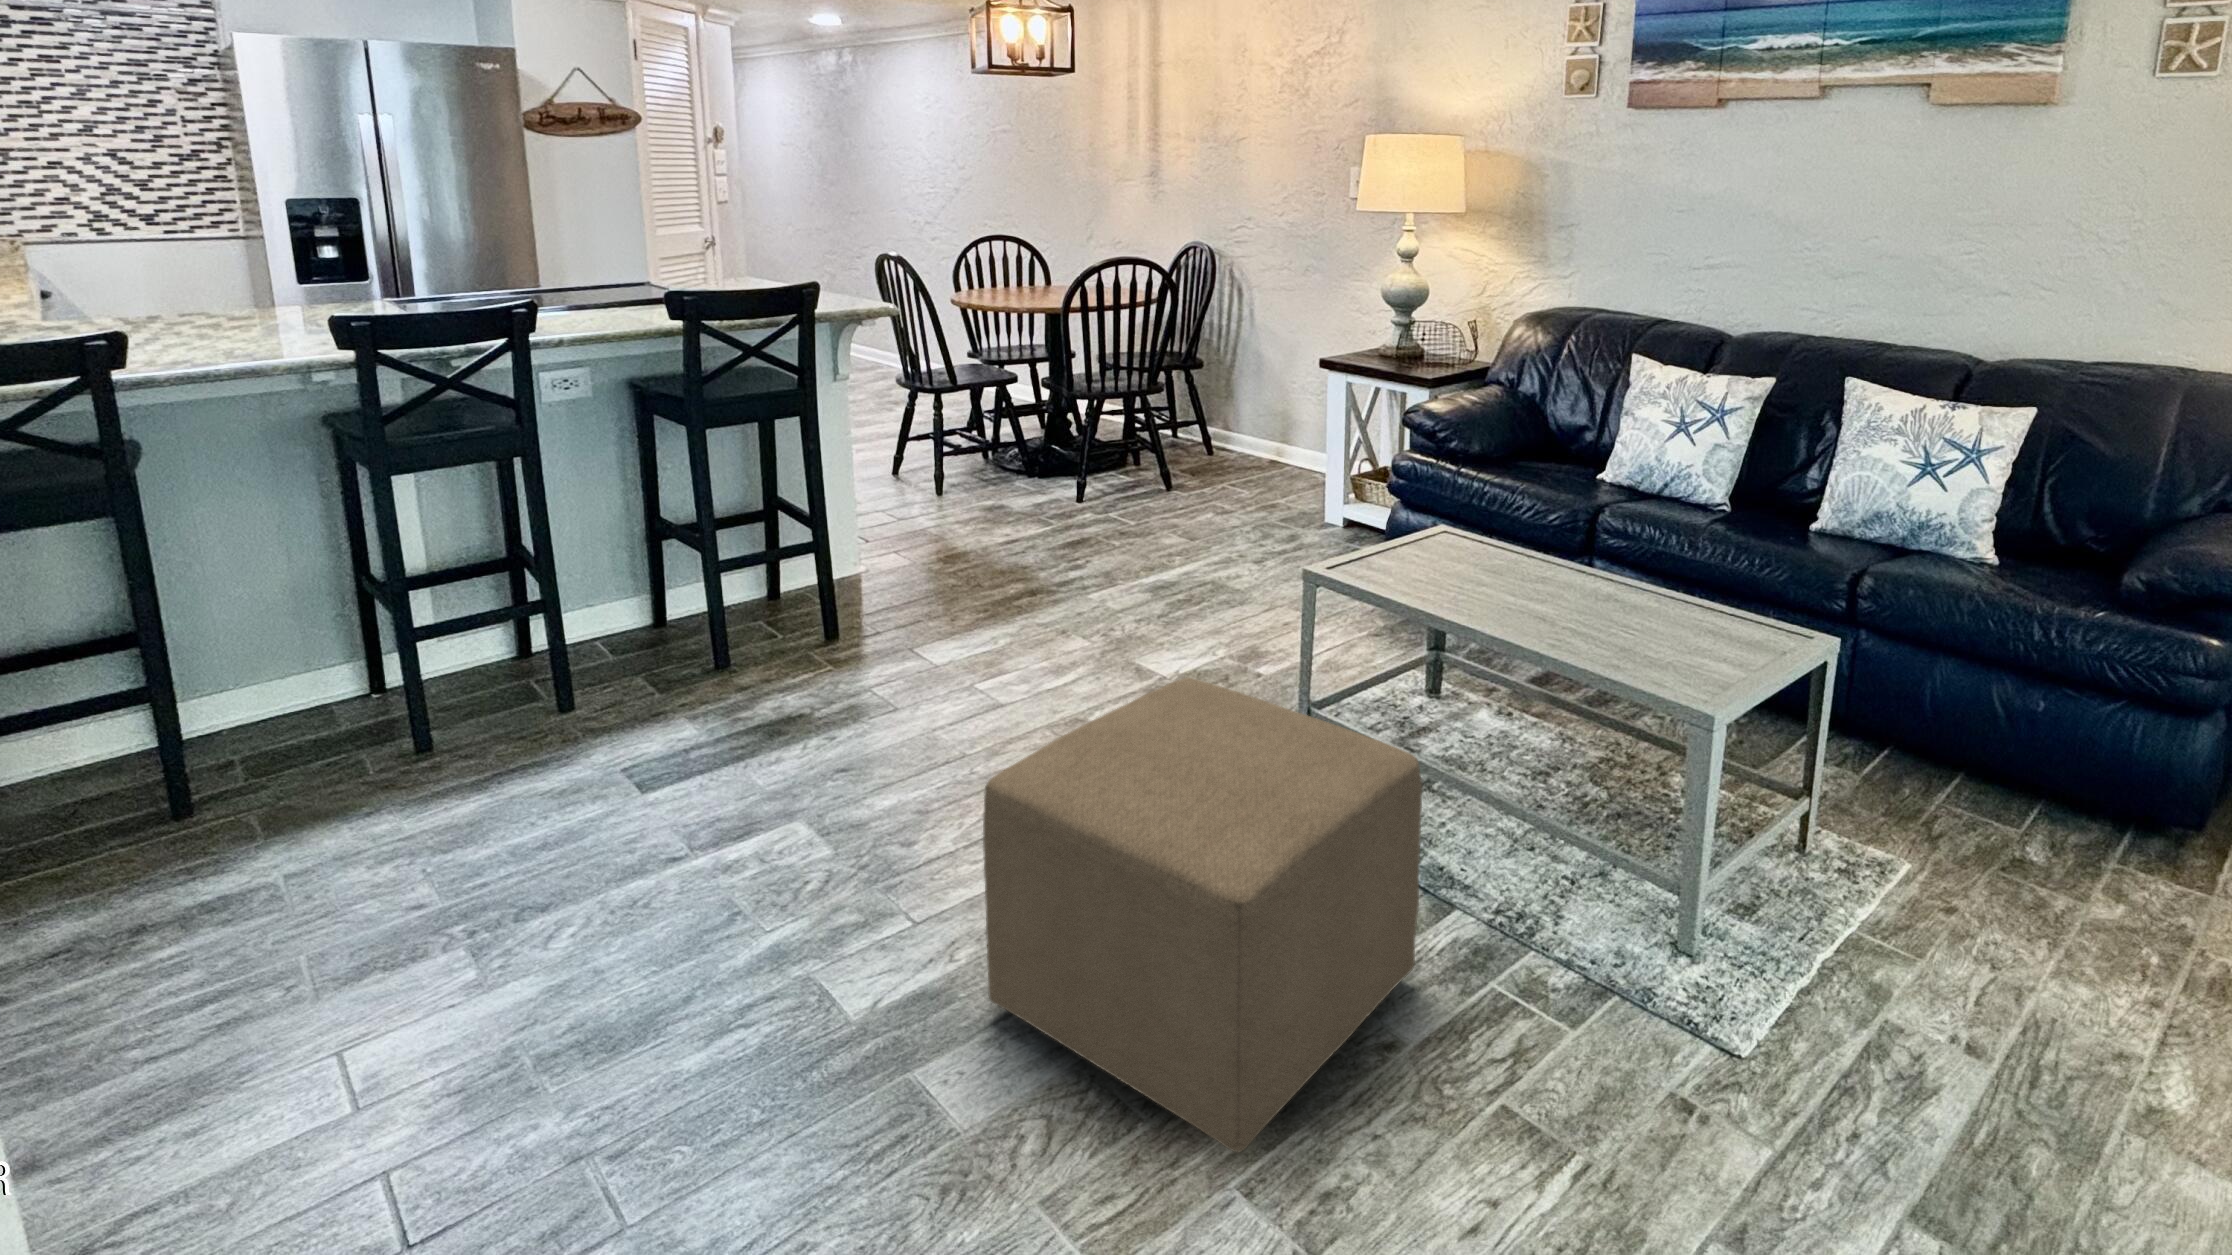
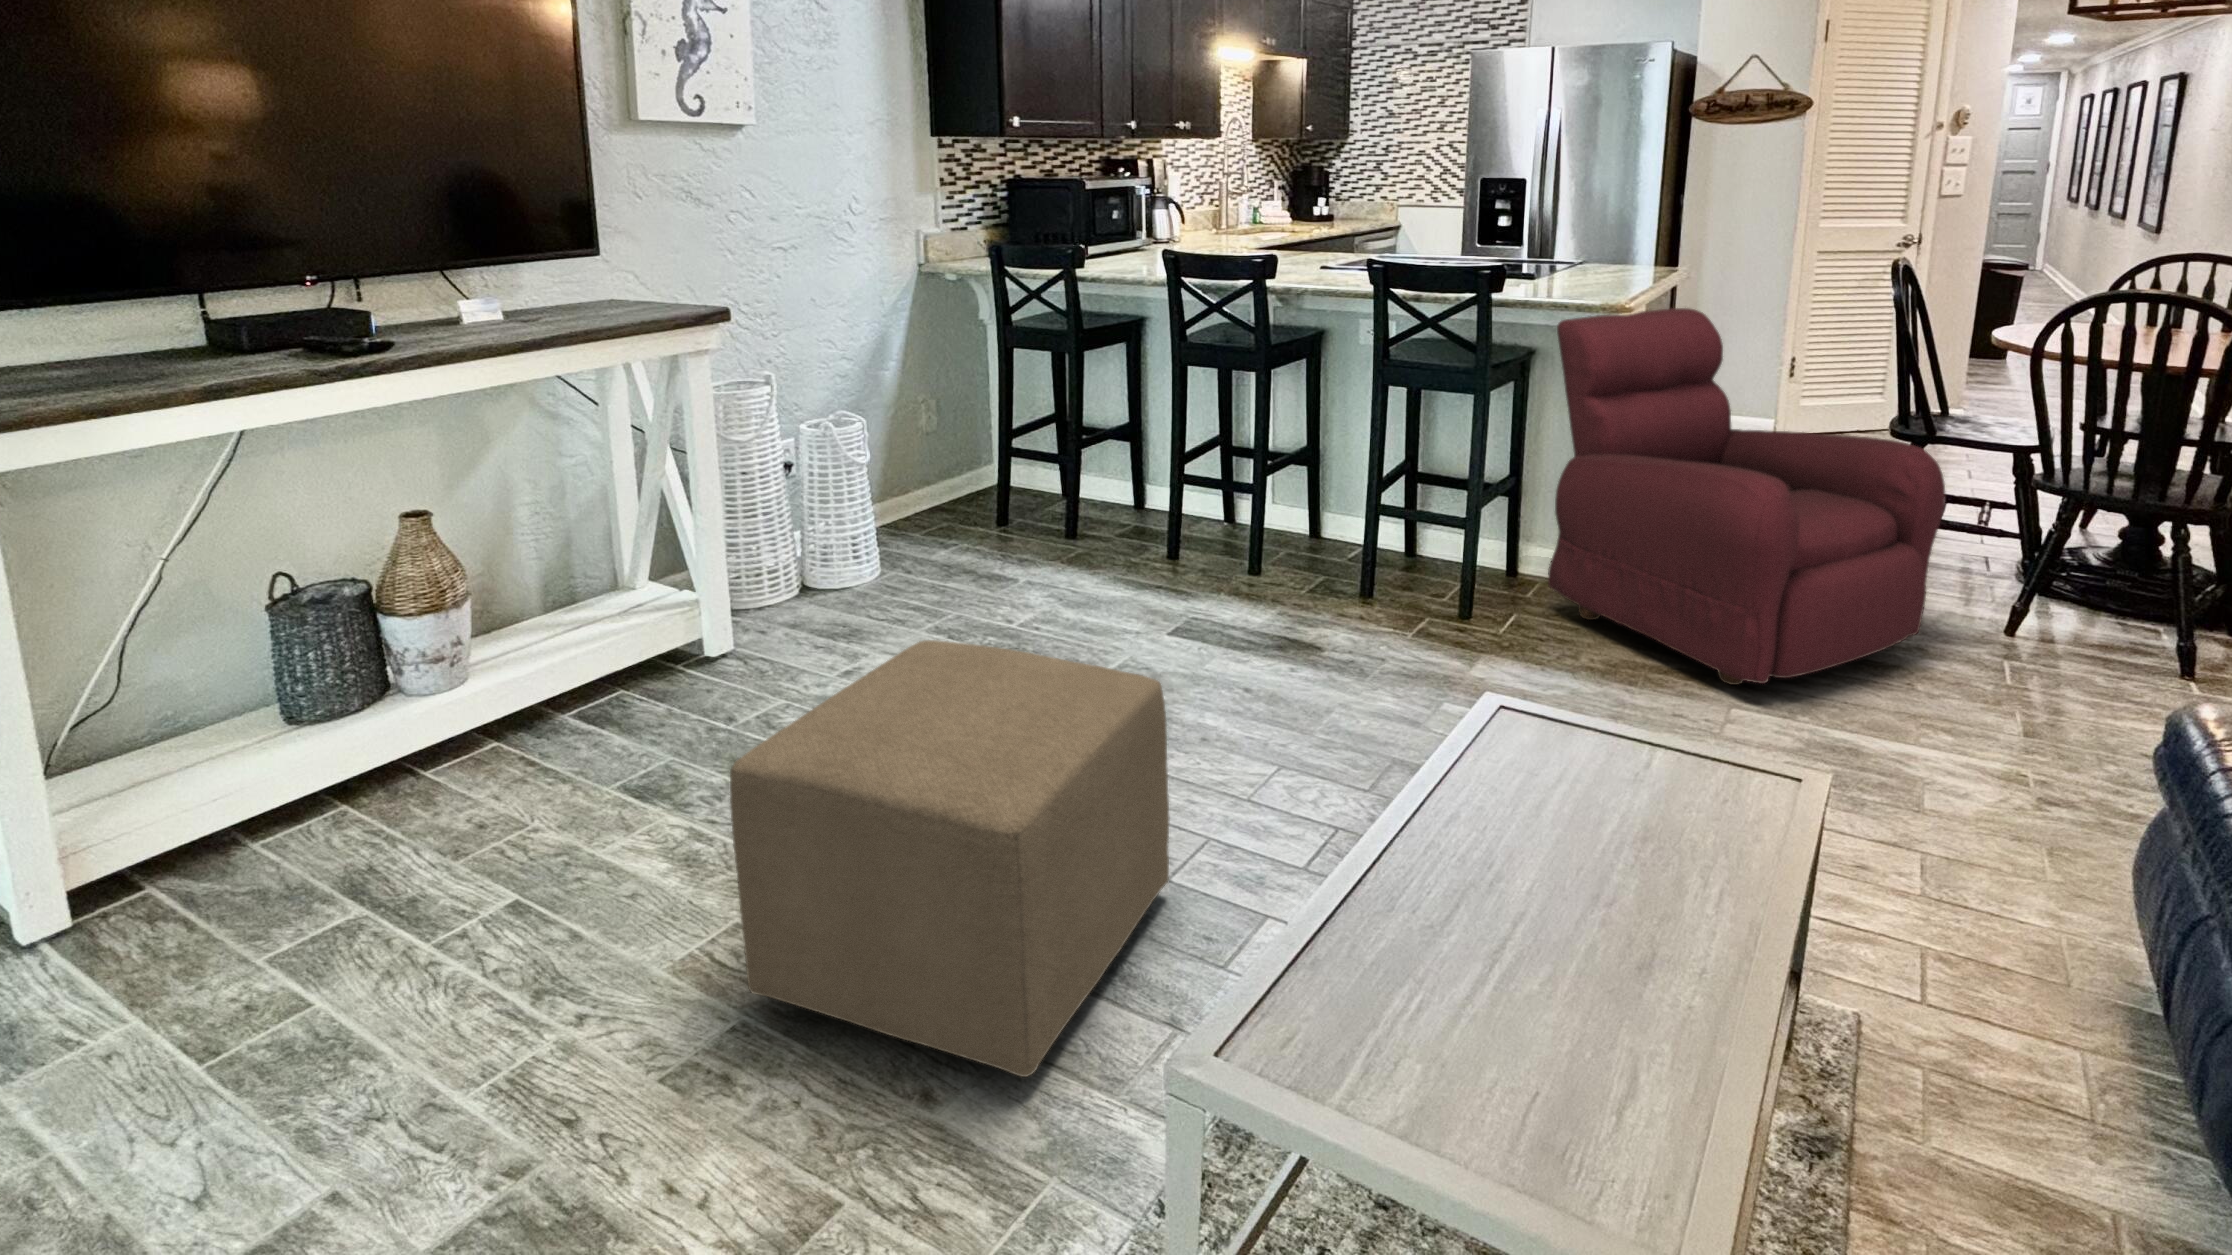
armchair: none [822,311,1107,600] -> present [1548,308,1945,685]

